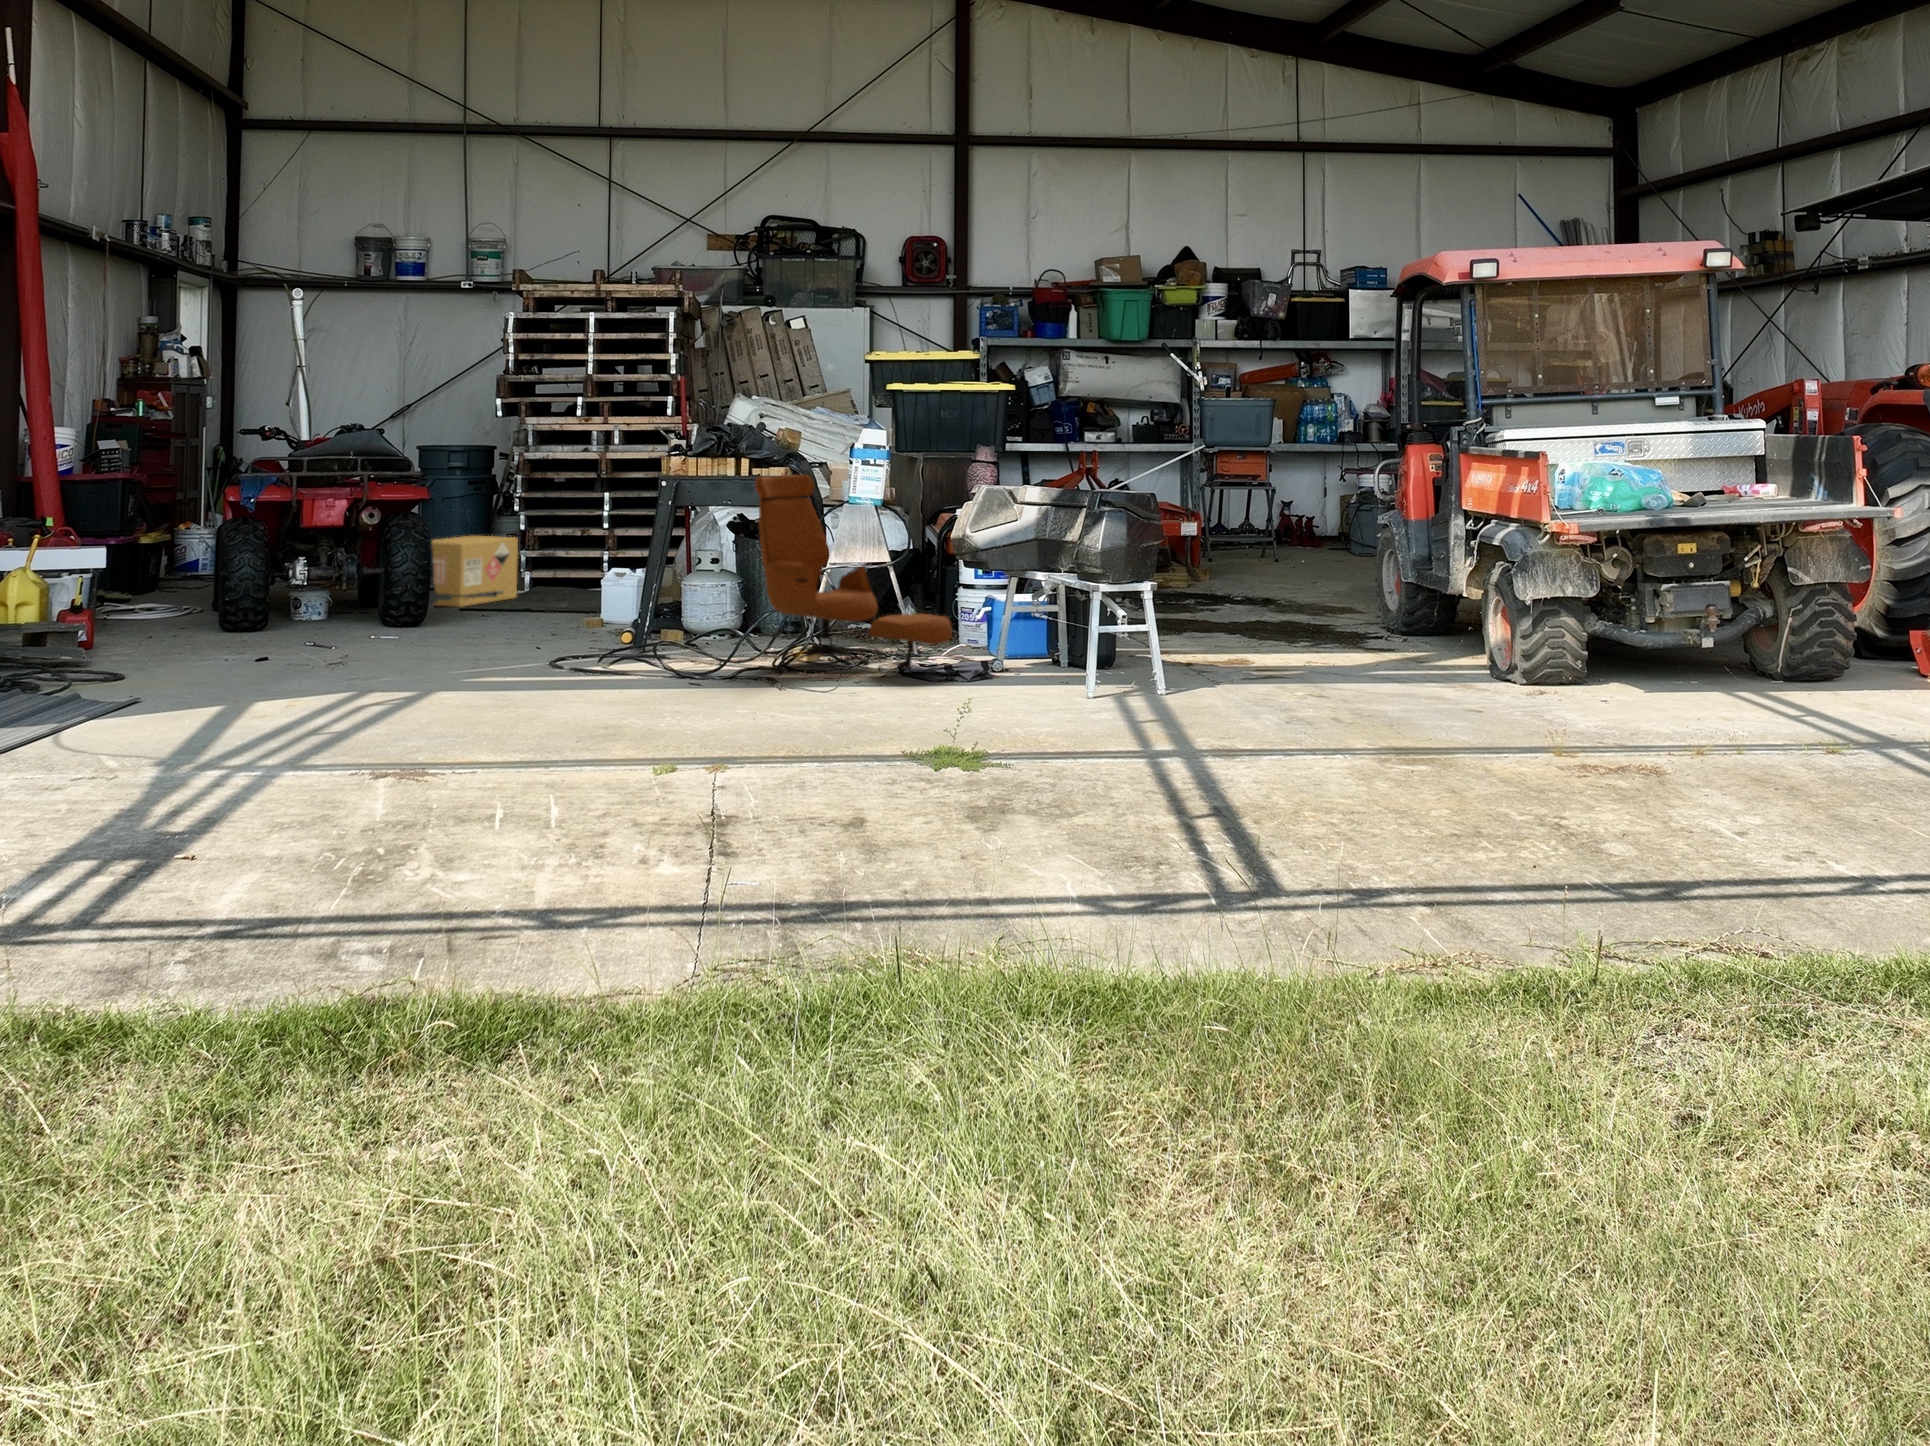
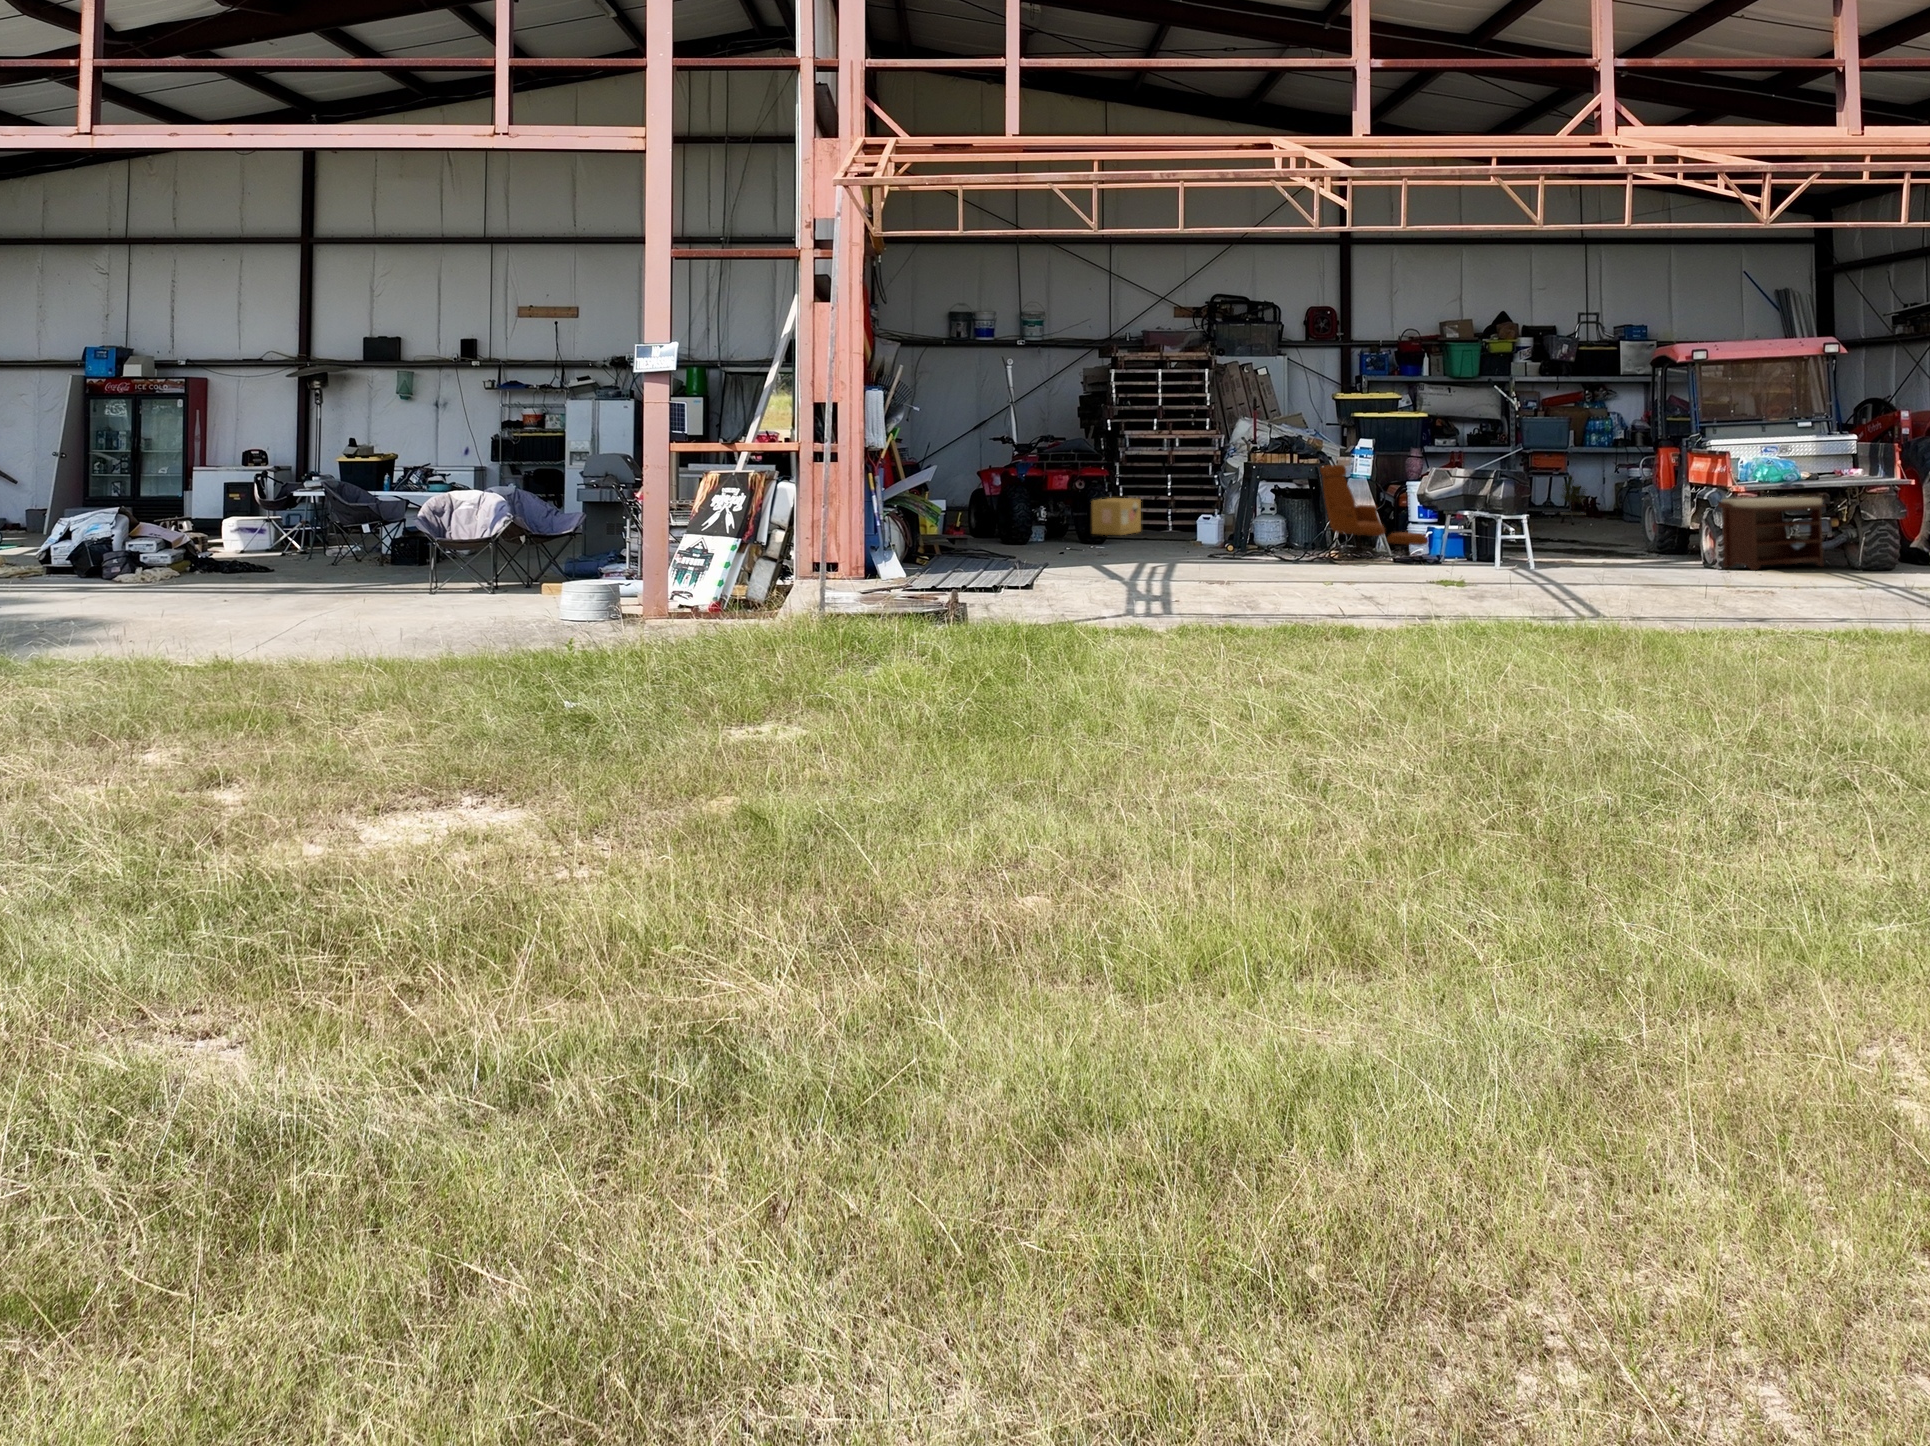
potted tree: none [1259,486,1305,554] -> present [1561,475,1586,515]
bench: none [1521,536,1722,698] -> present [1718,497,1825,571]

